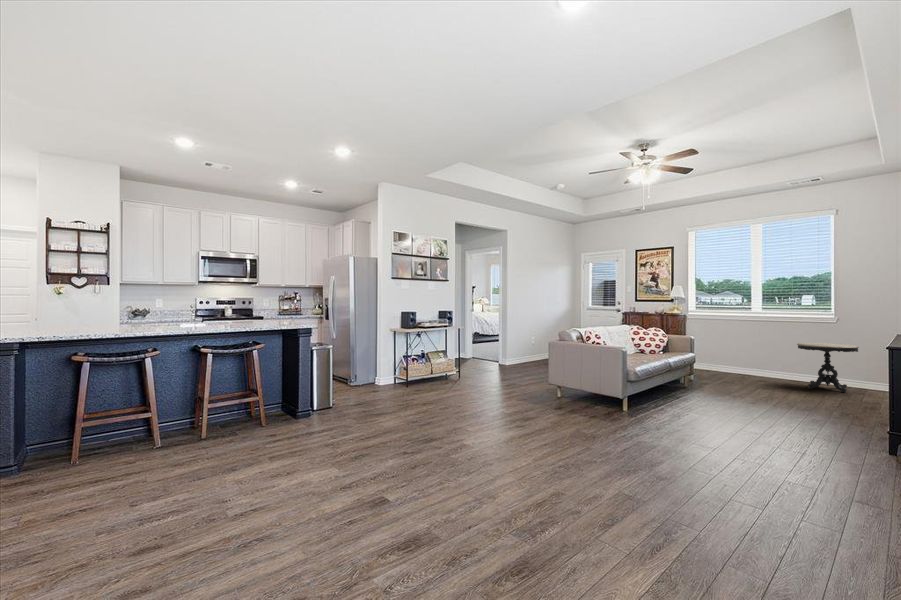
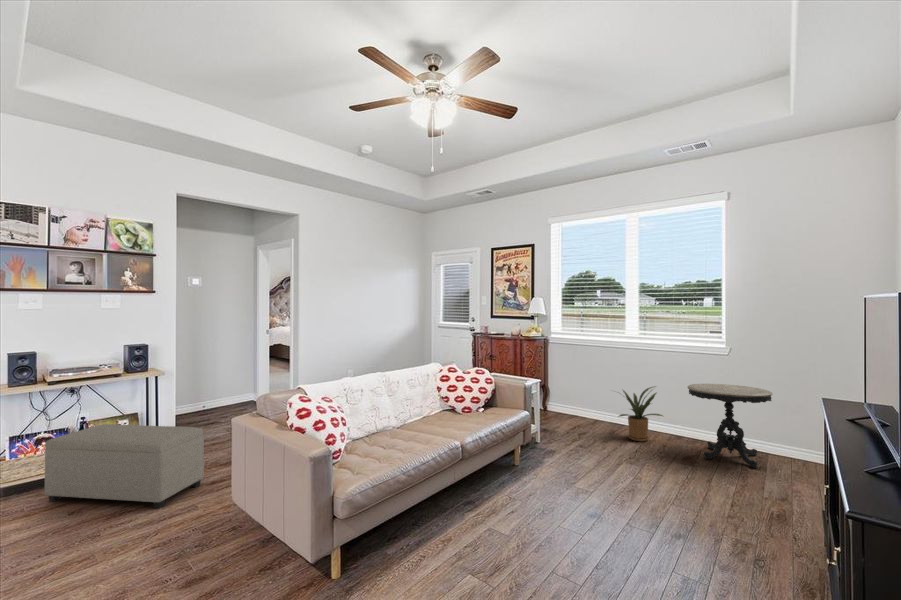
house plant: none [736,345,779,381] -> present [619,387,662,441]
ottoman: none [435,353,506,392] -> present [45,424,204,508]

